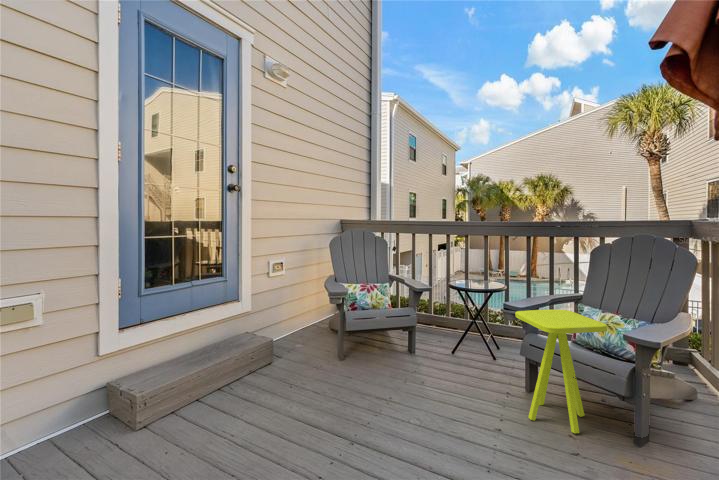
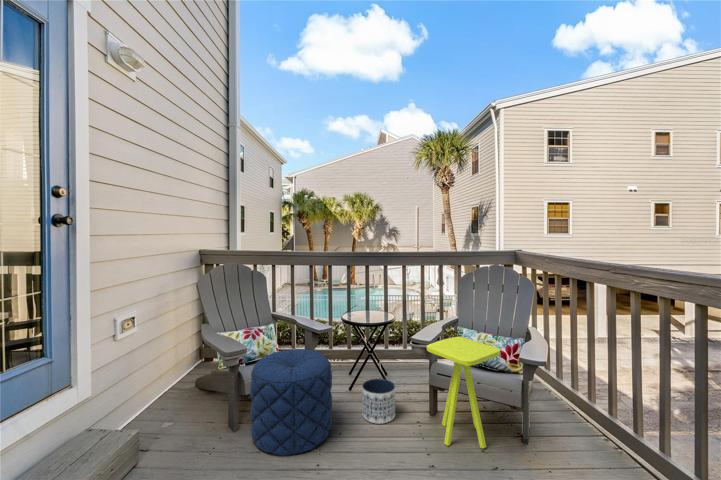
pouf: none [350,303,421,388] -> present [250,349,332,455]
planter: none [454,344,490,387] -> present [362,379,395,424]

